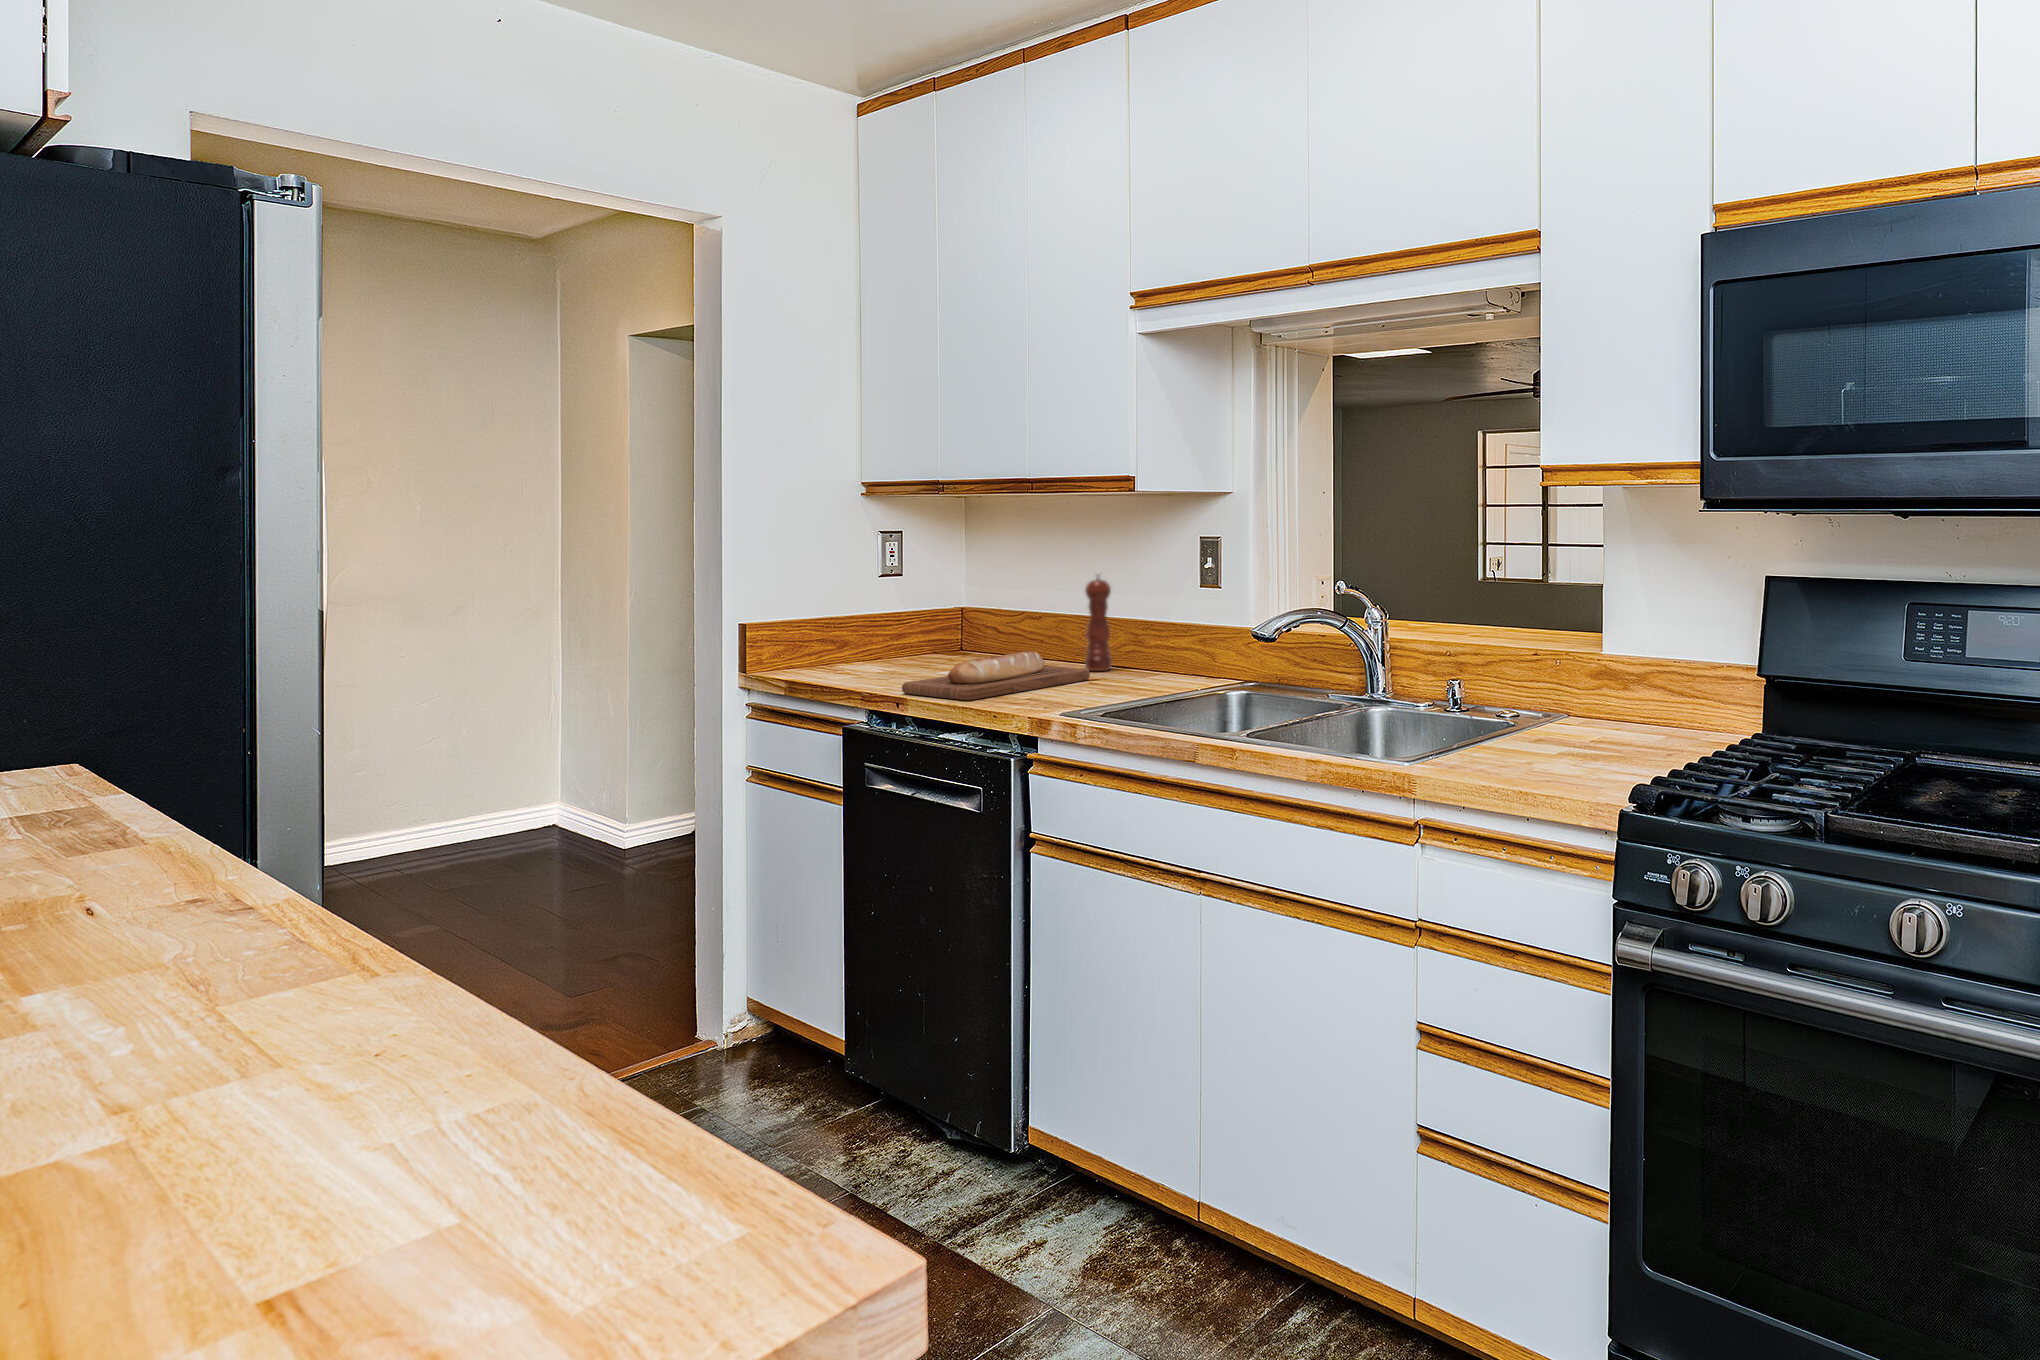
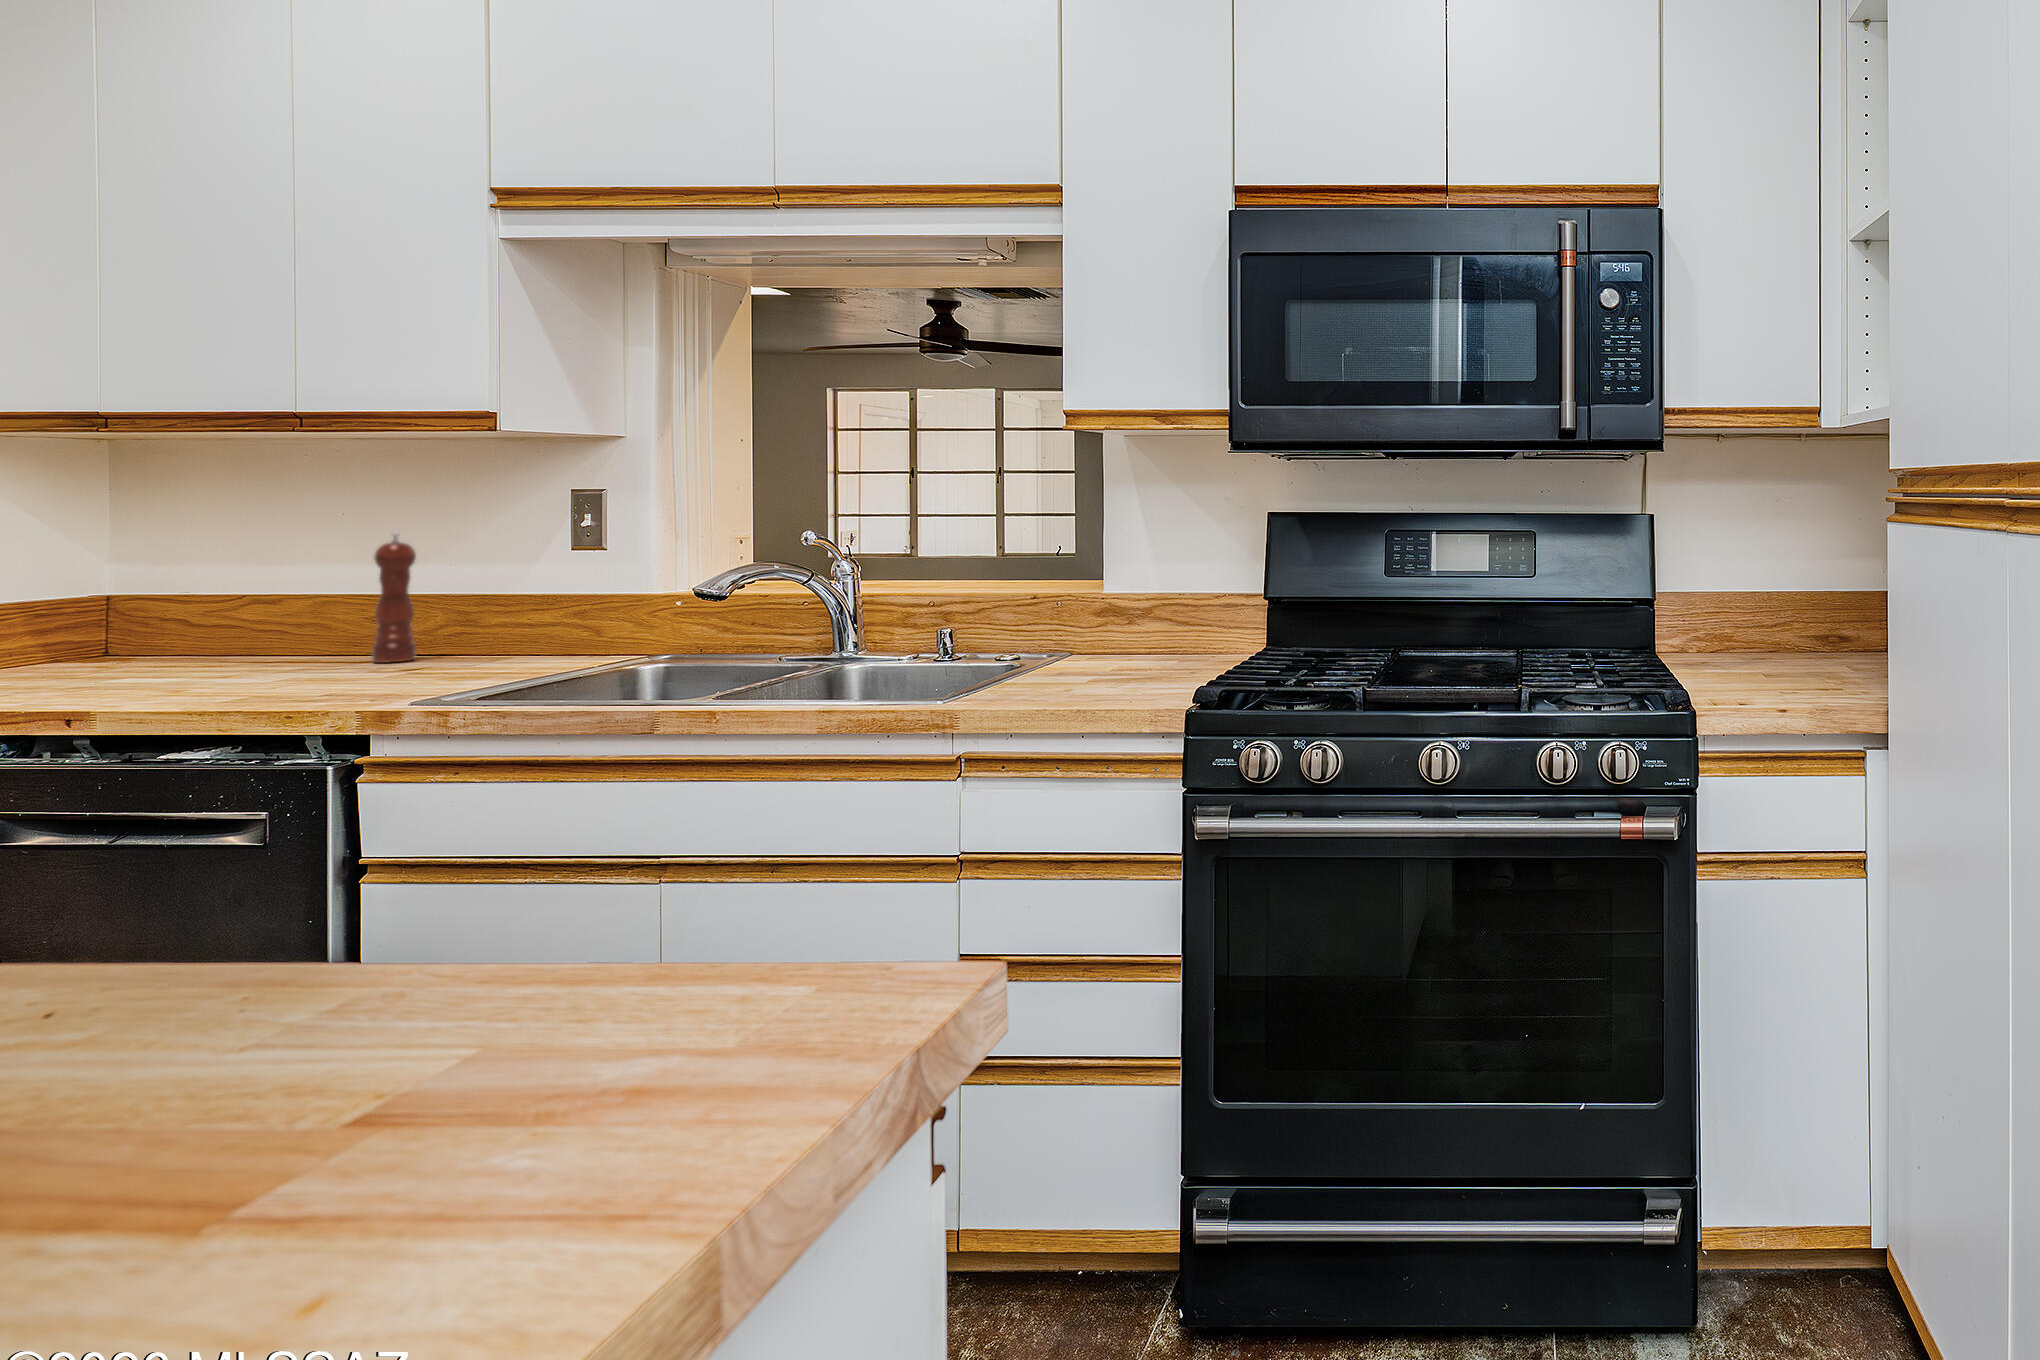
bread loaf: present [902,652,1090,700] -> none [95,638,400,702]

